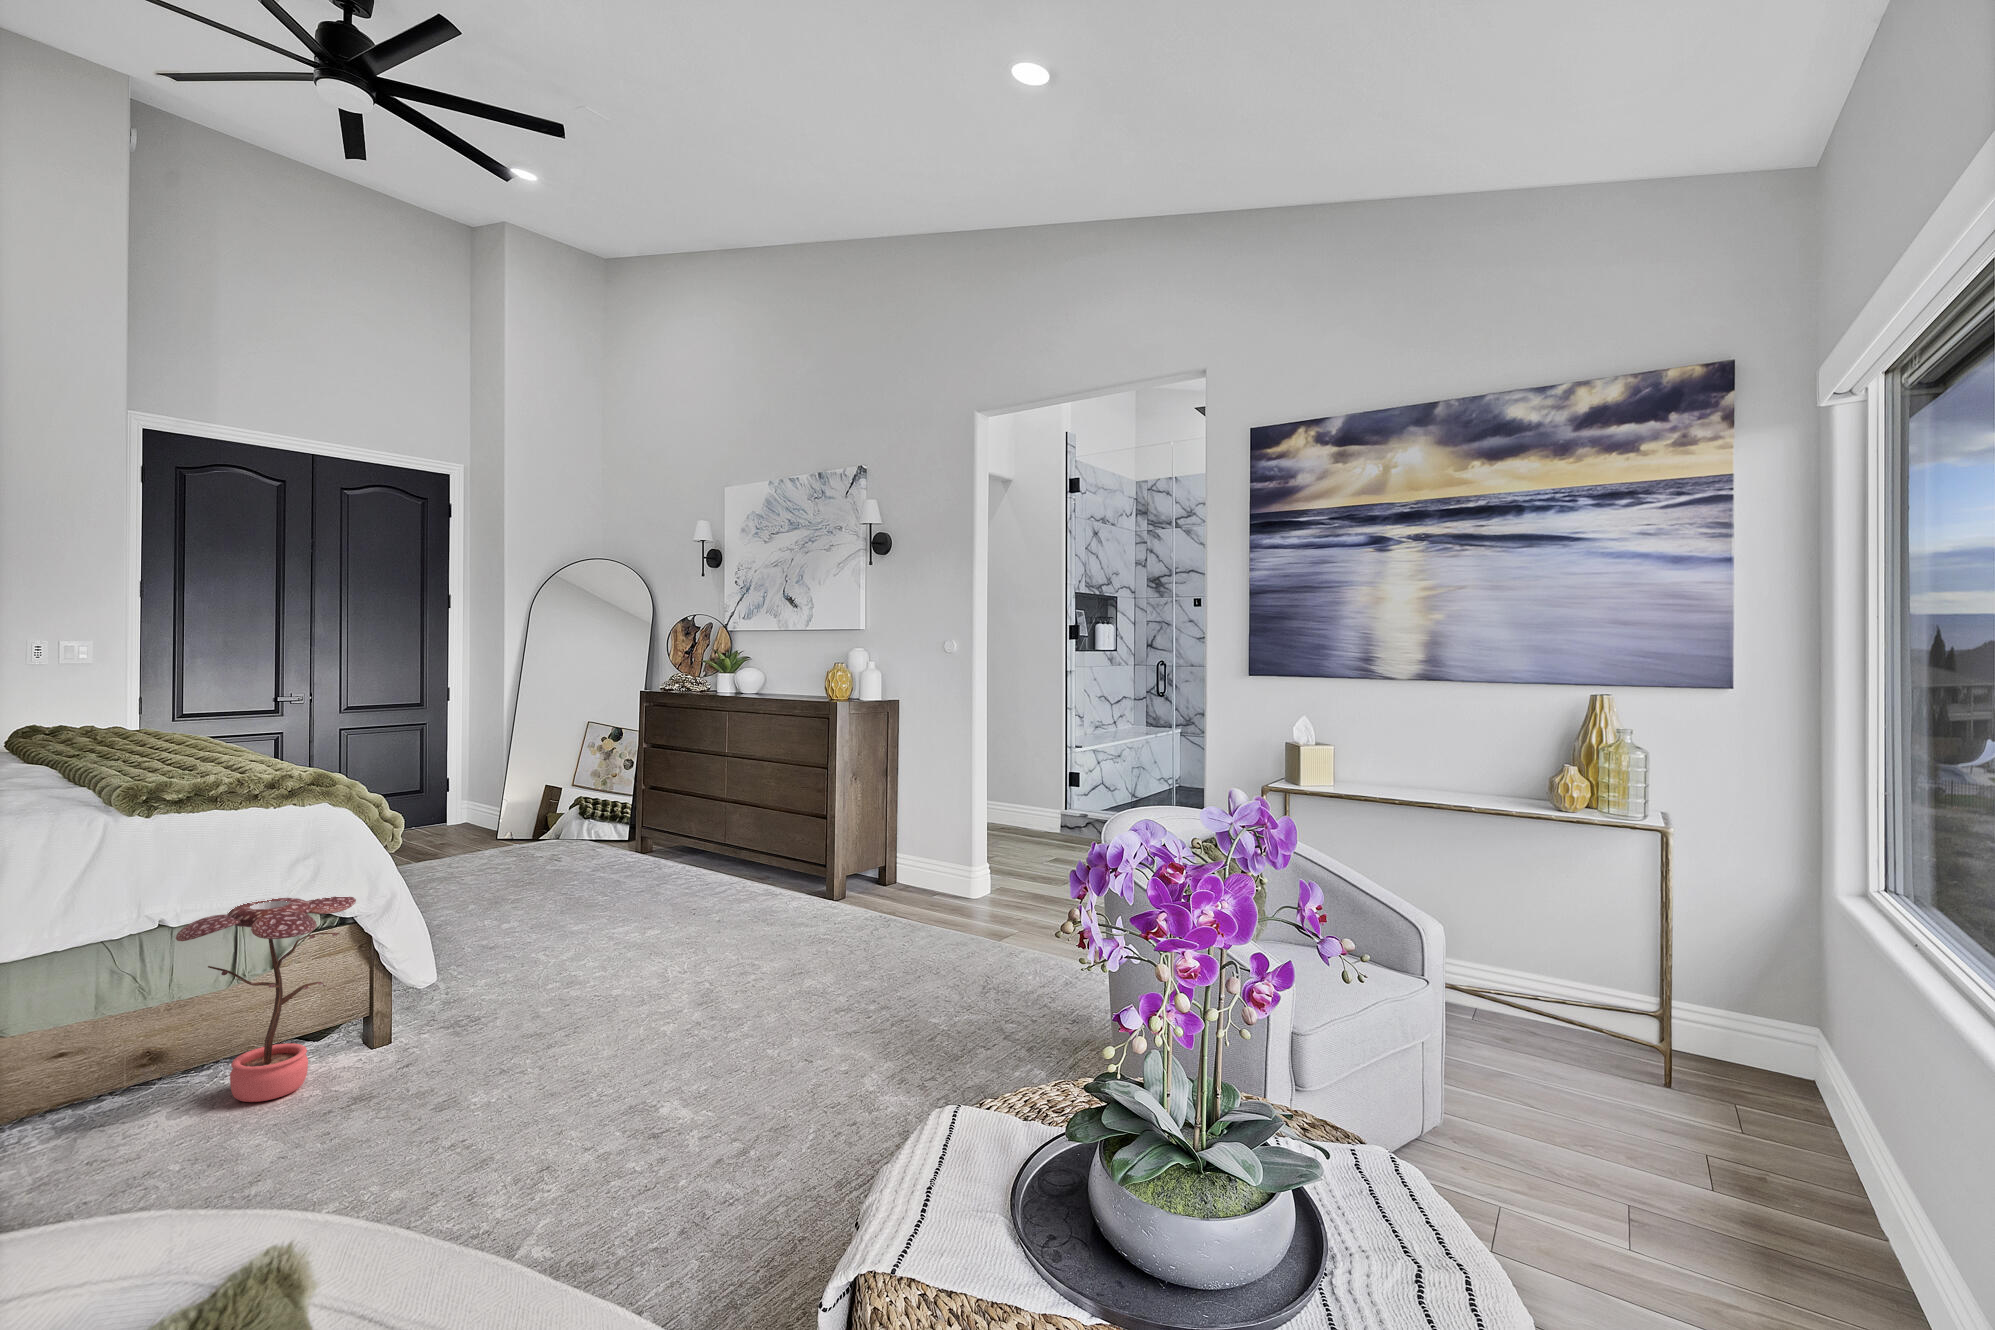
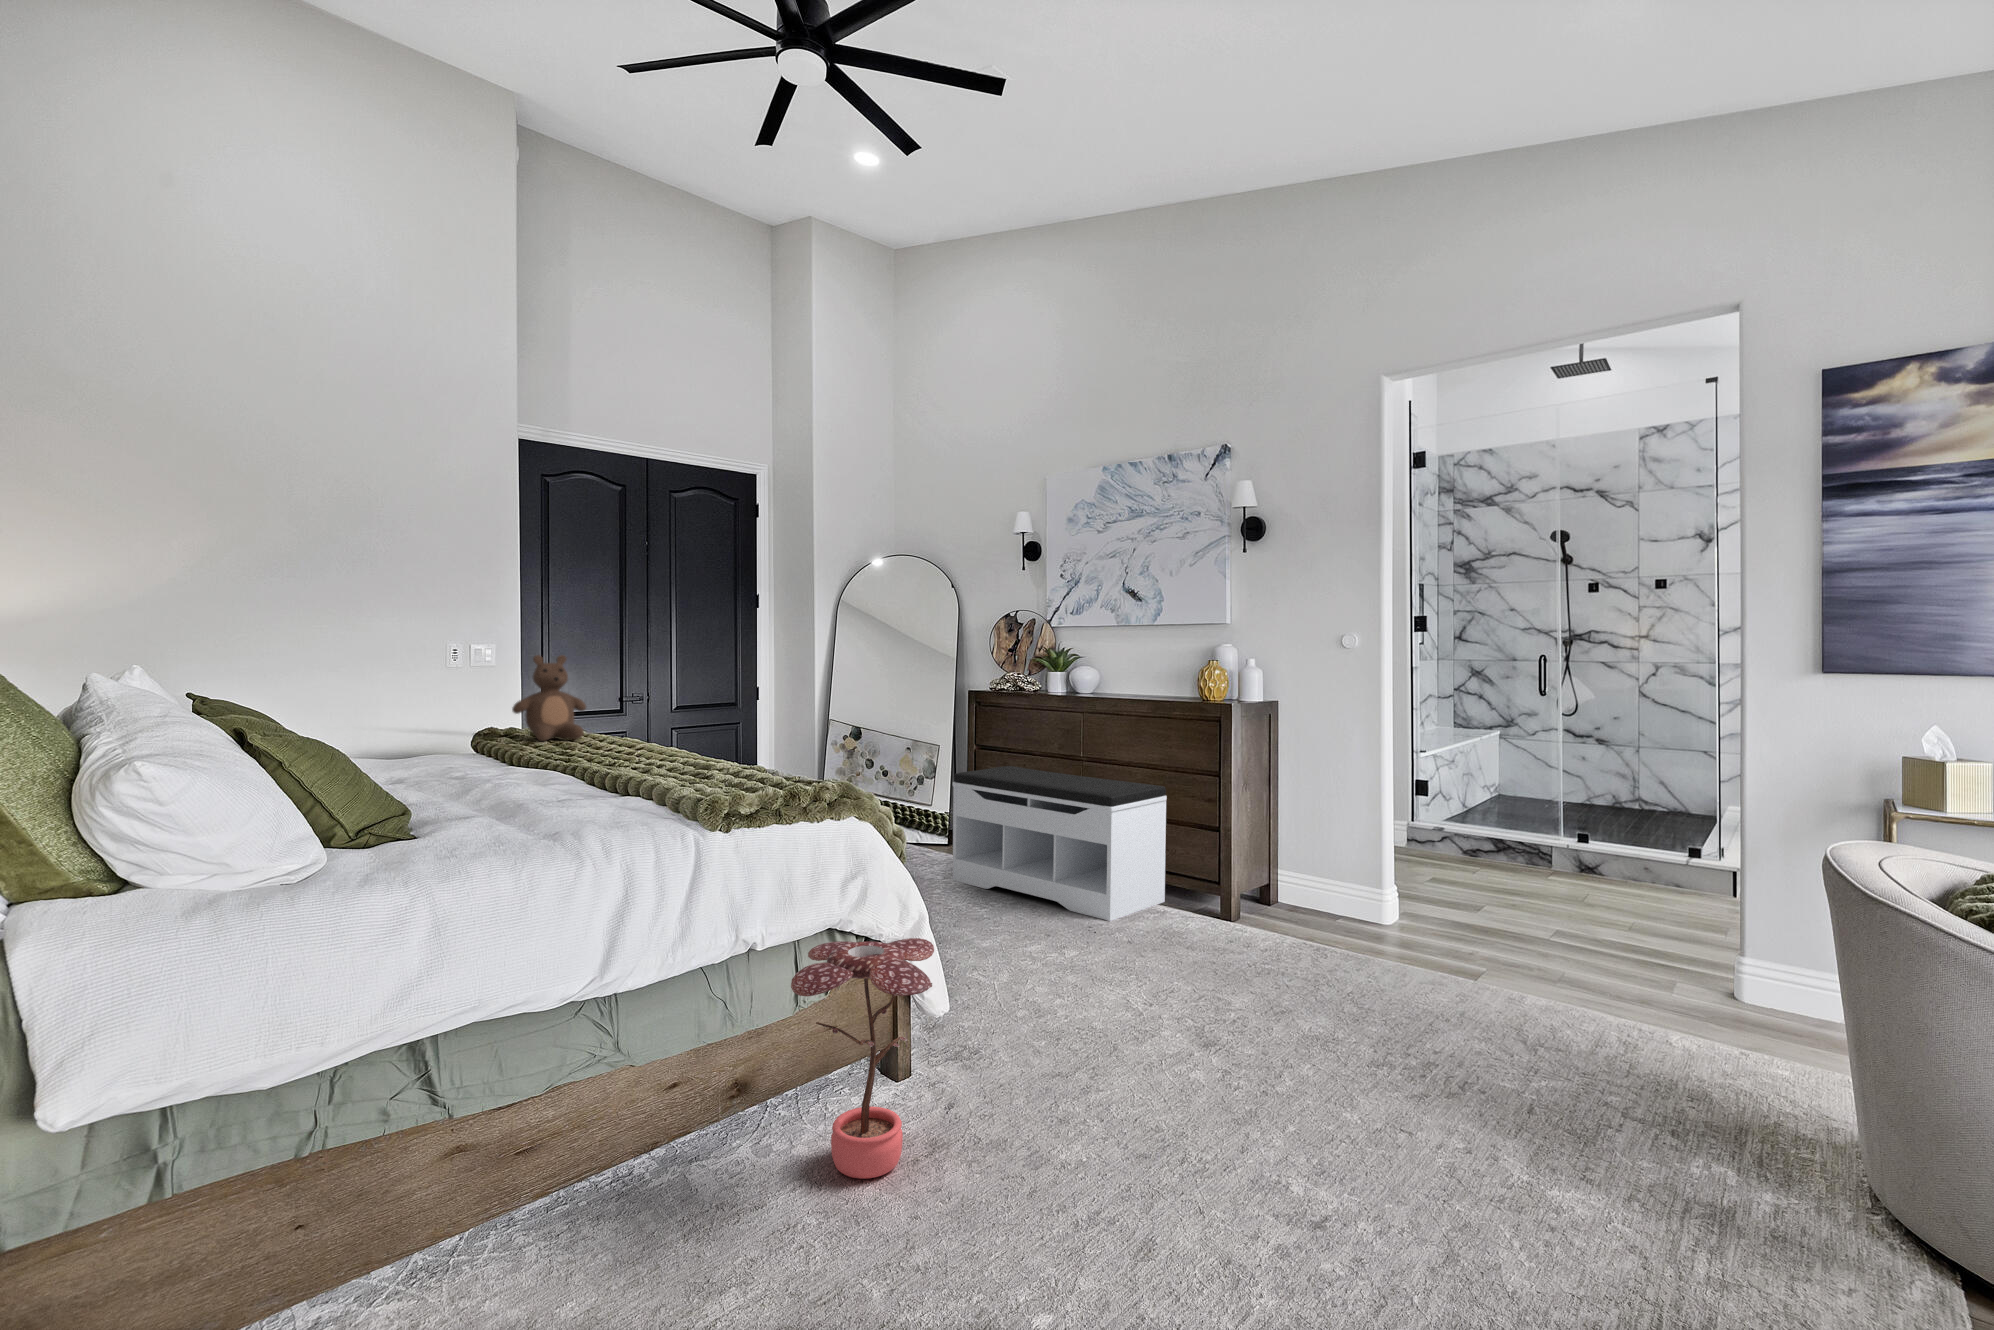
teddy bear: none [89,647,179,730] -> present [512,655,586,741]
bench: none [600,760,787,899] -> present [953,766,1167,921]

